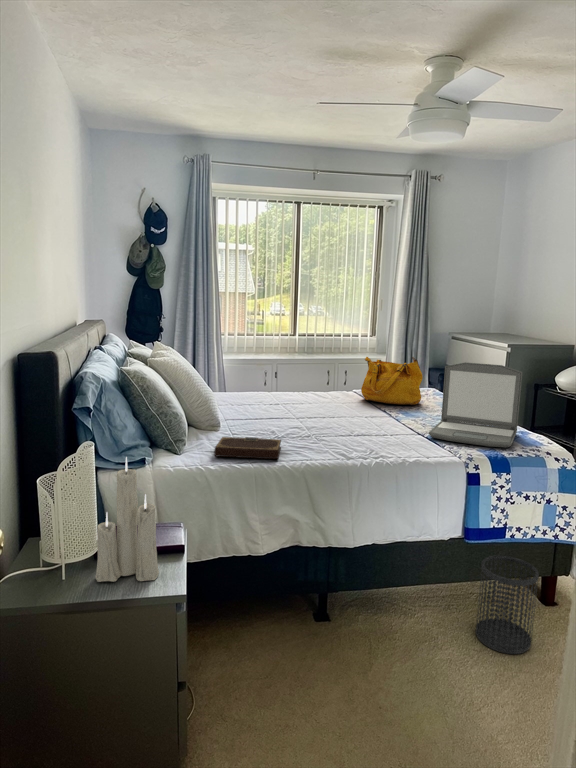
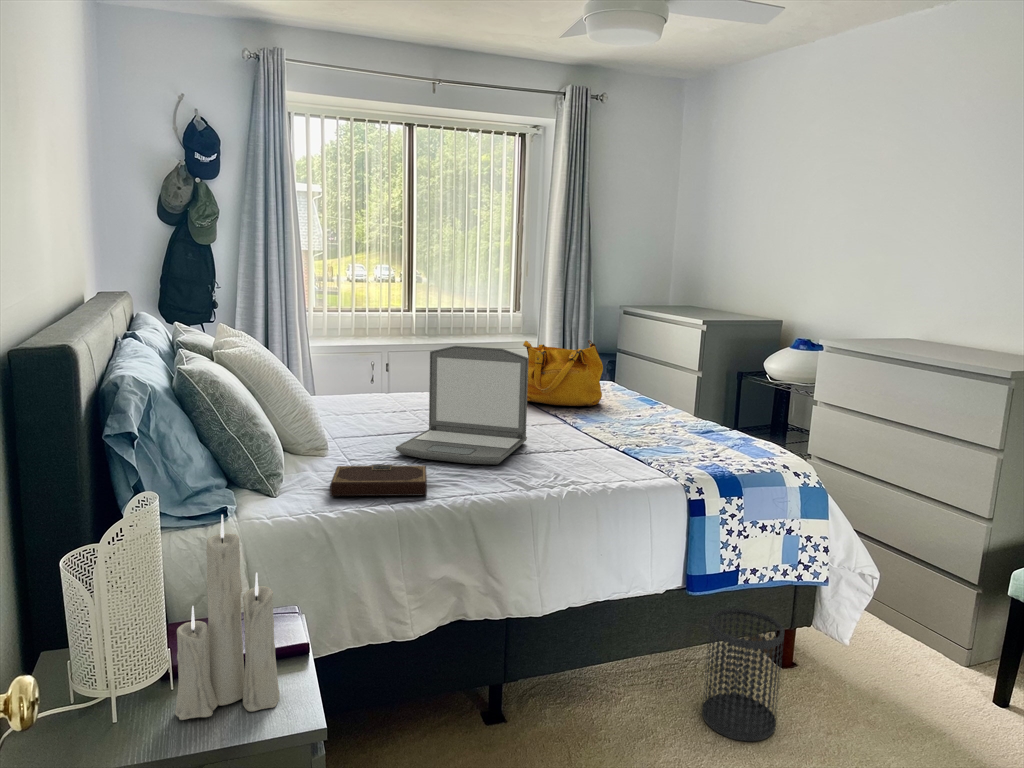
laptop: present [429,362,522,448] -> present [396,346,529,464]

